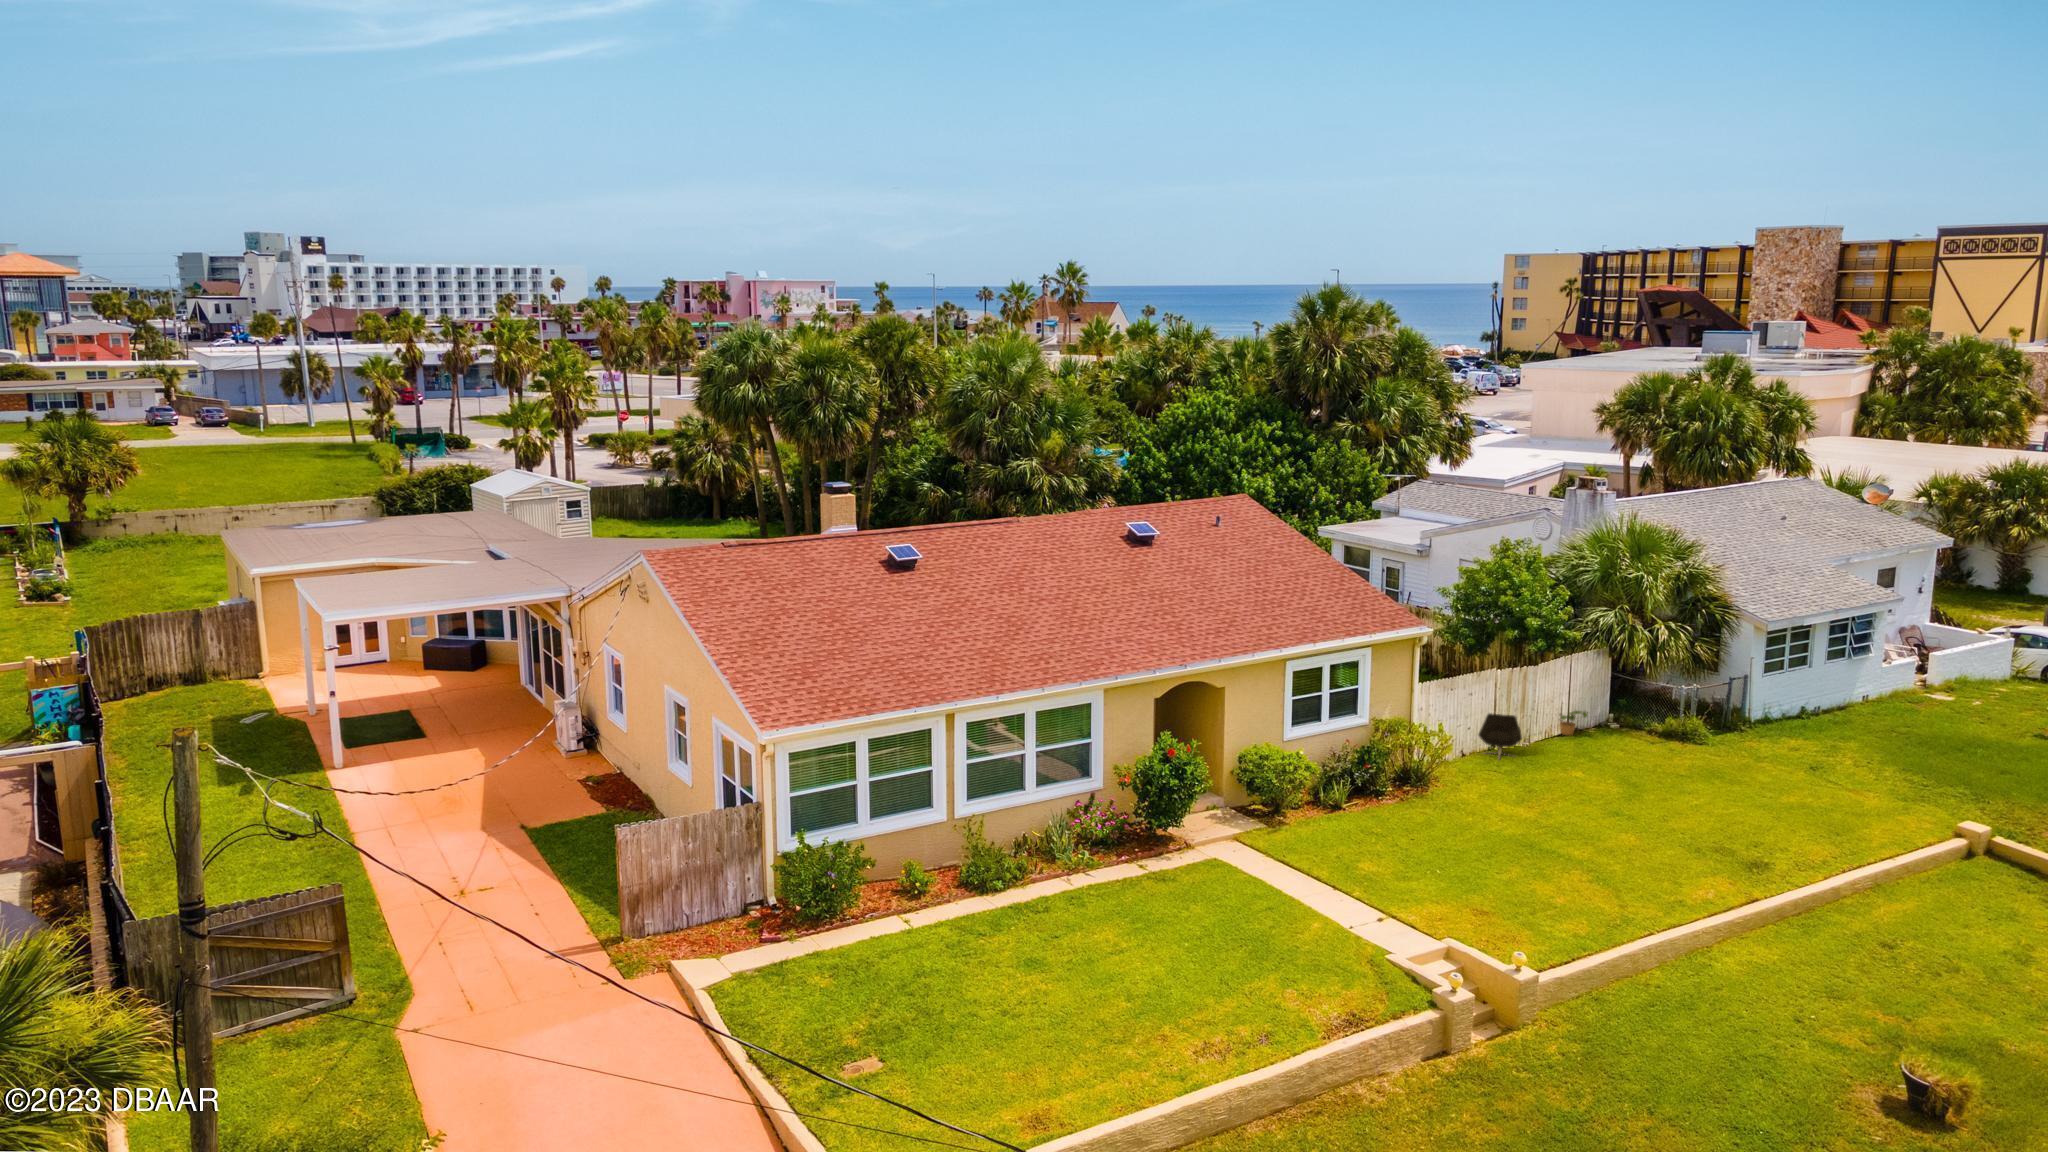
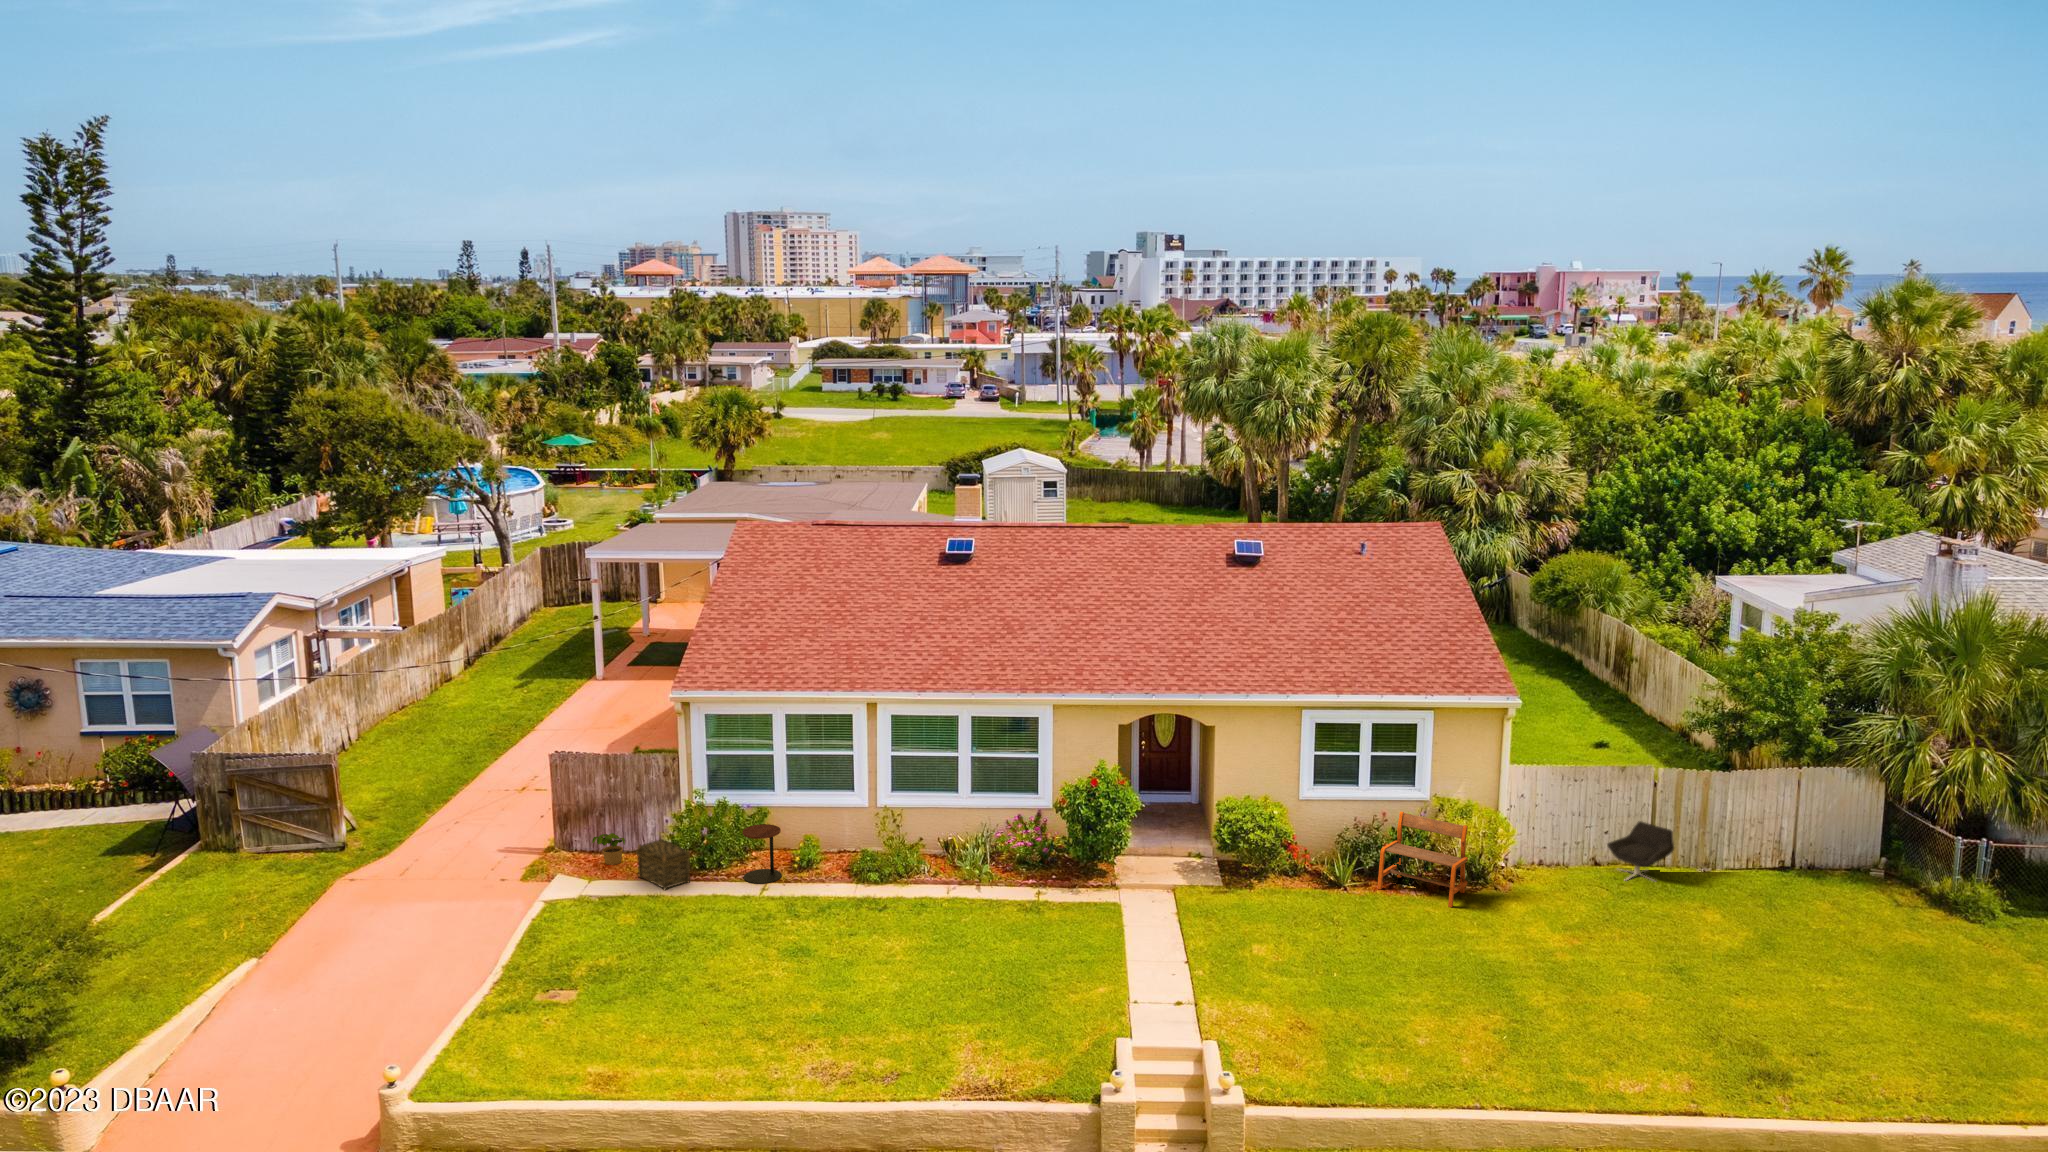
potted plant: present [1560,711,1588,735] -> present [592,833,625,865]
bench: none [1362,735,1432,804] -> present [1377,812,1468,907]
side table: none [862,856,902,919] -> present [743,824,782,884]
basket: none [760,896,823,947] -> present [636,839,690,890]

